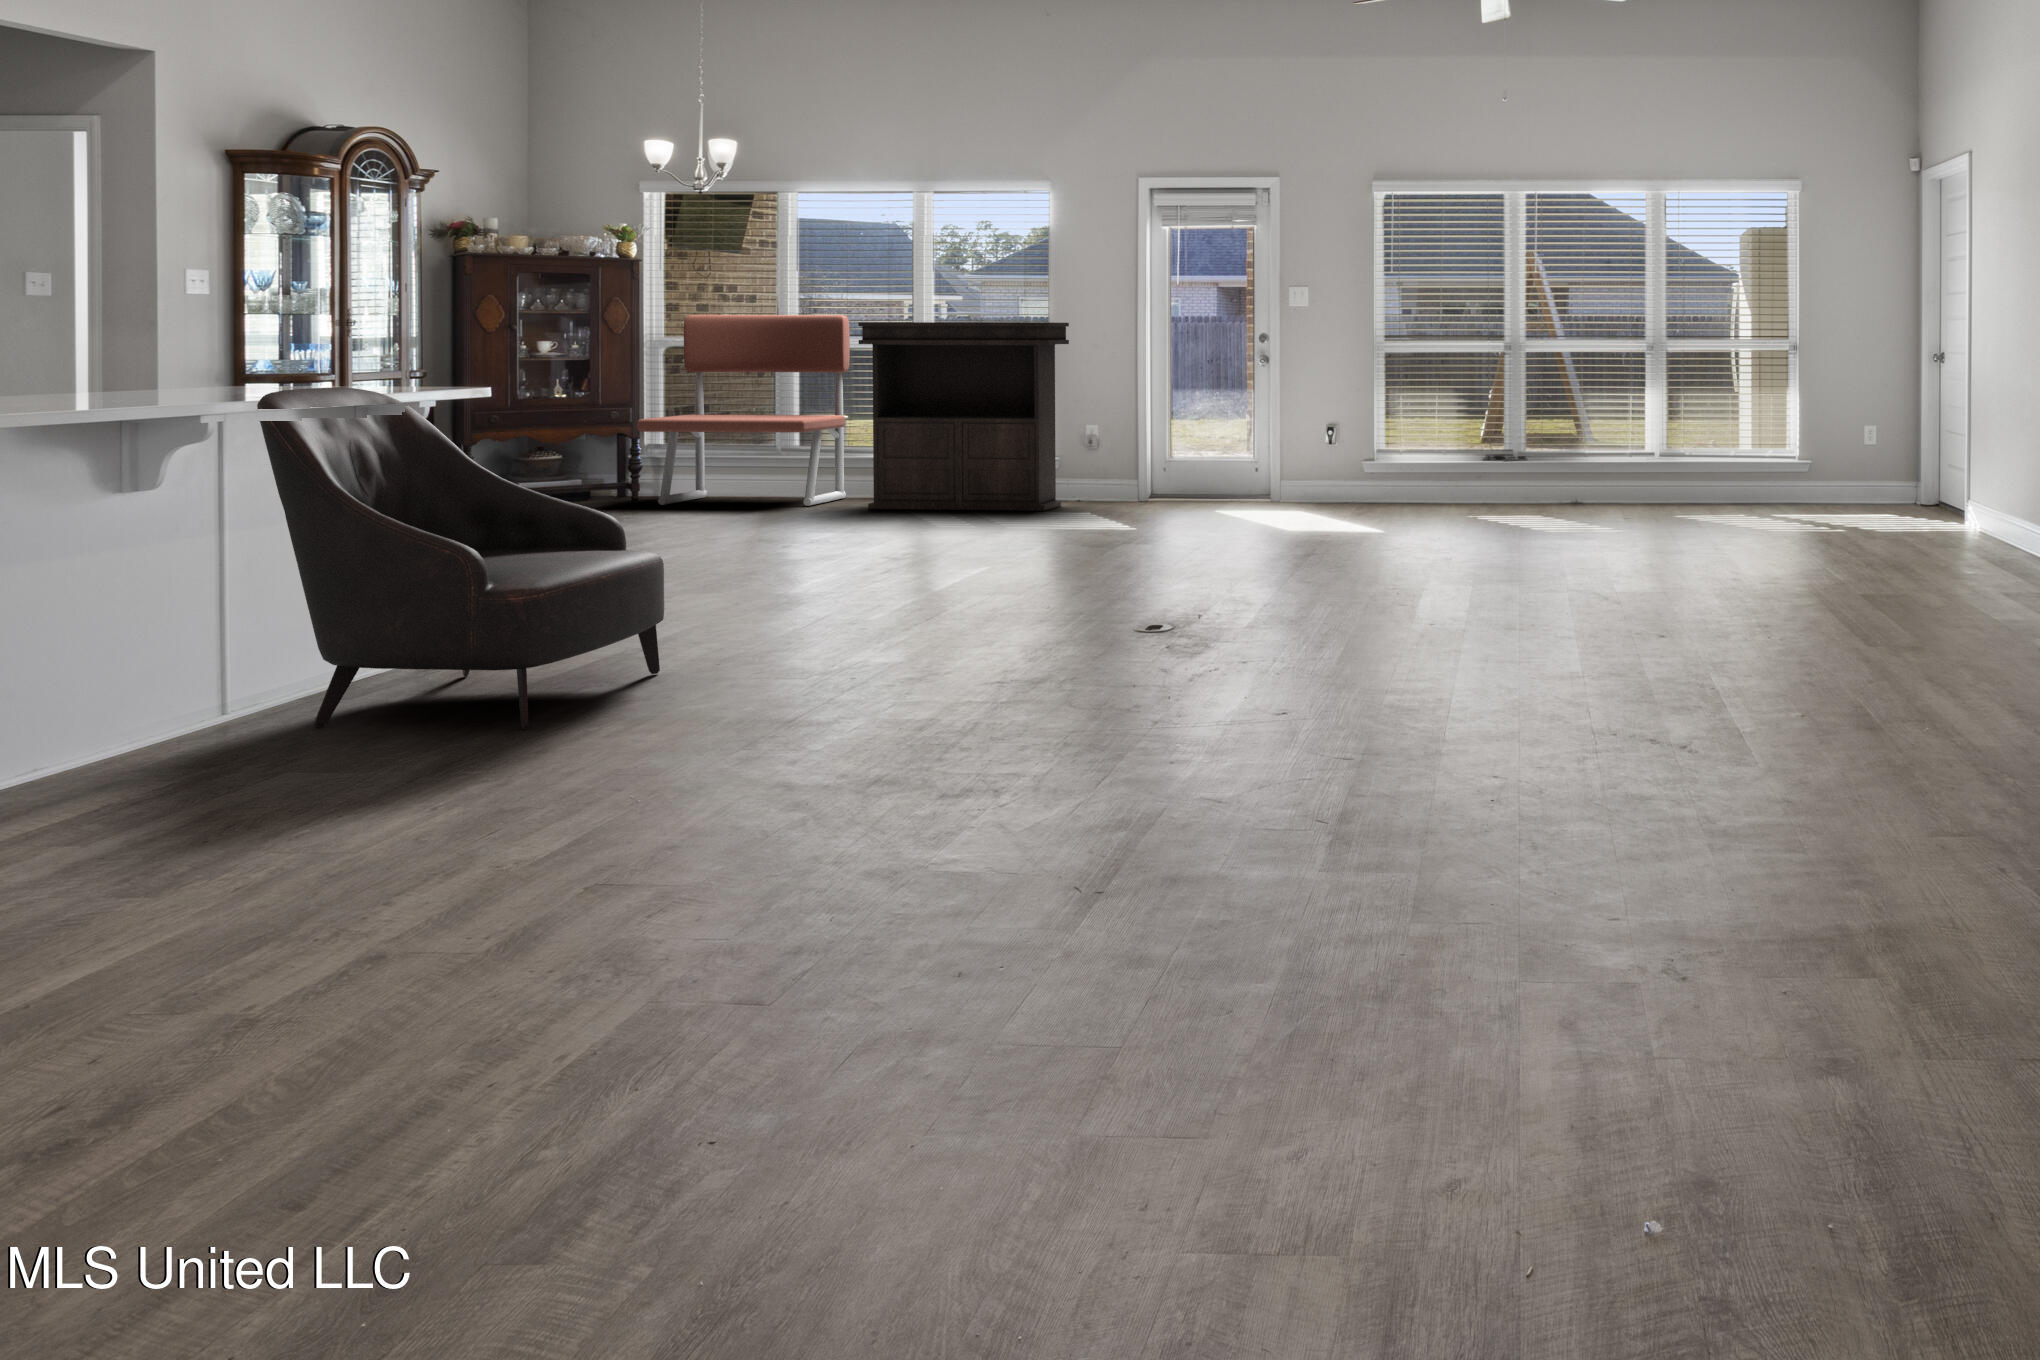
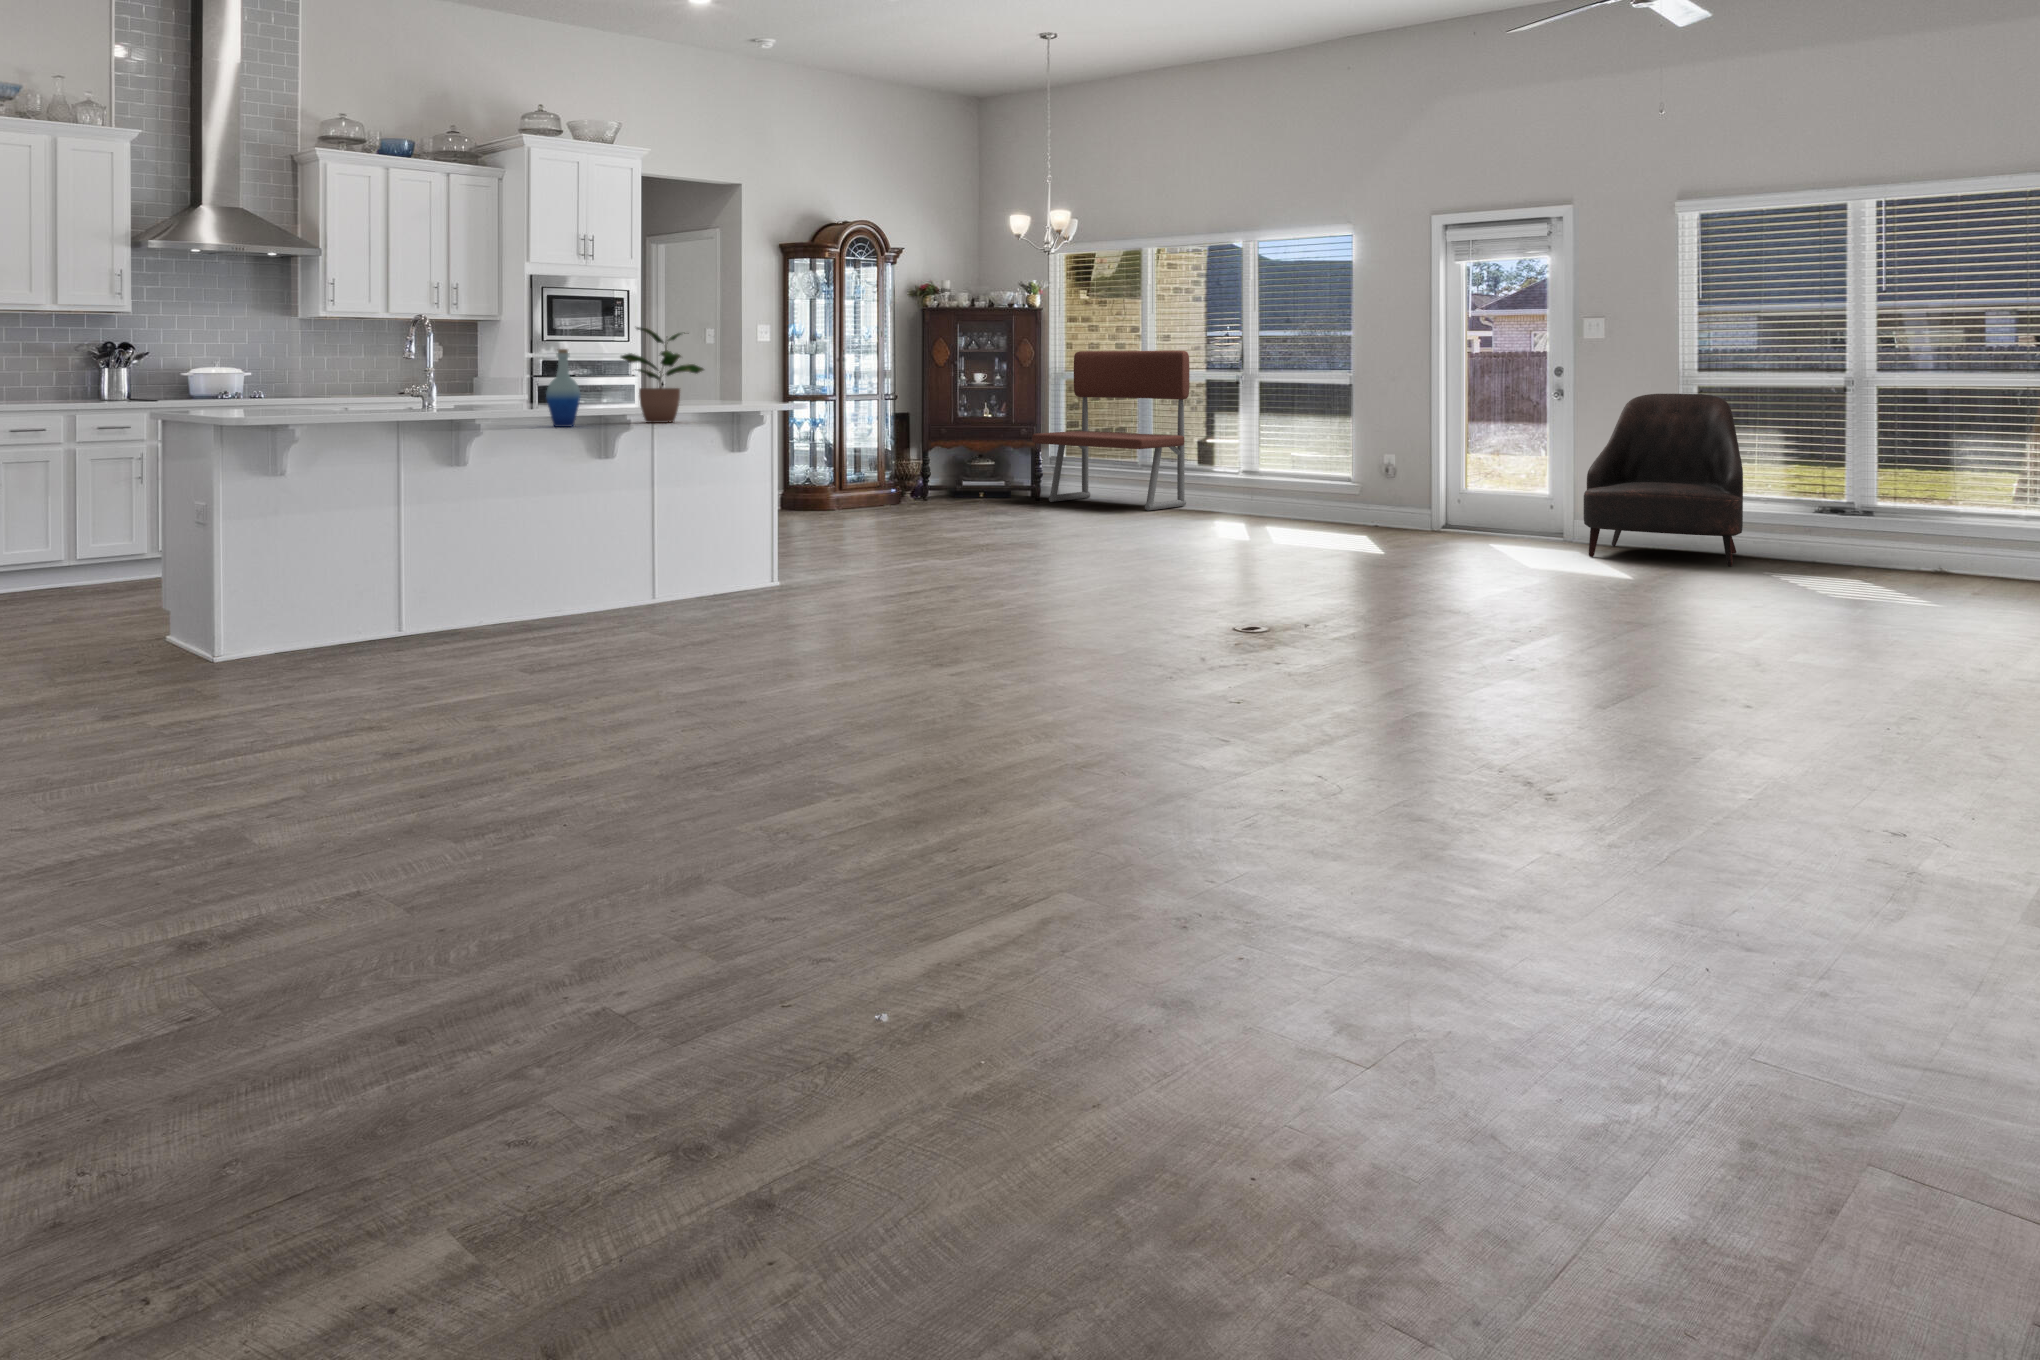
potted plant: none [210,258,385,405] -> present [621,327,704,423]
bottle: none [133,288,202,412] -> present [546,349,580,427]
console table: present [858,322,1069,511] -> none [1182,357,1358,530]
armchair: present [257,387,664,729] -> present [1584,394,1743,566]

